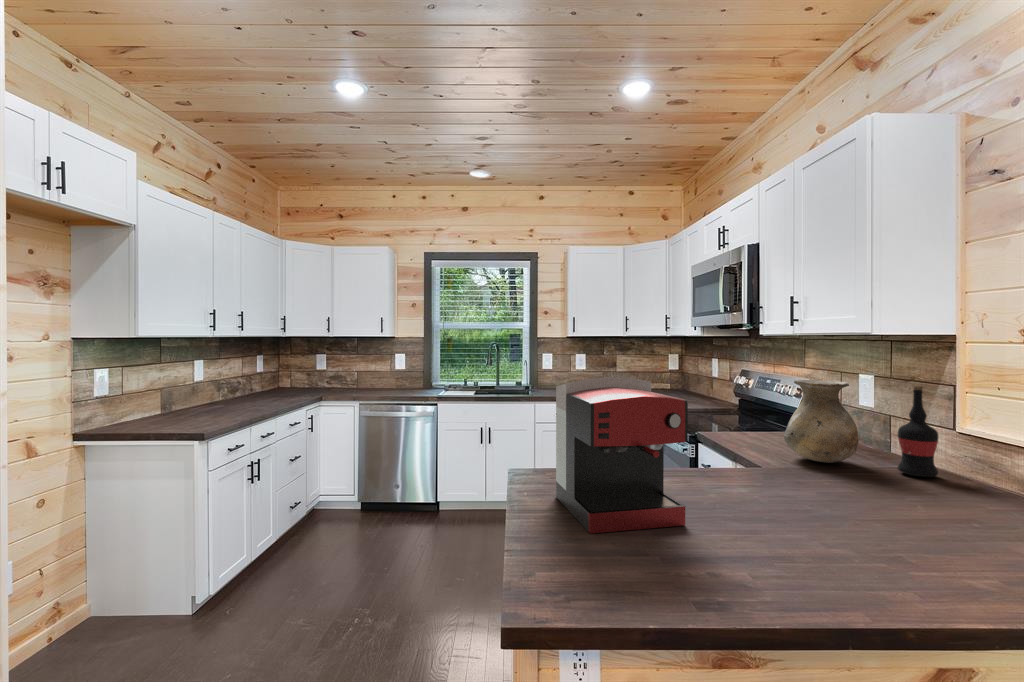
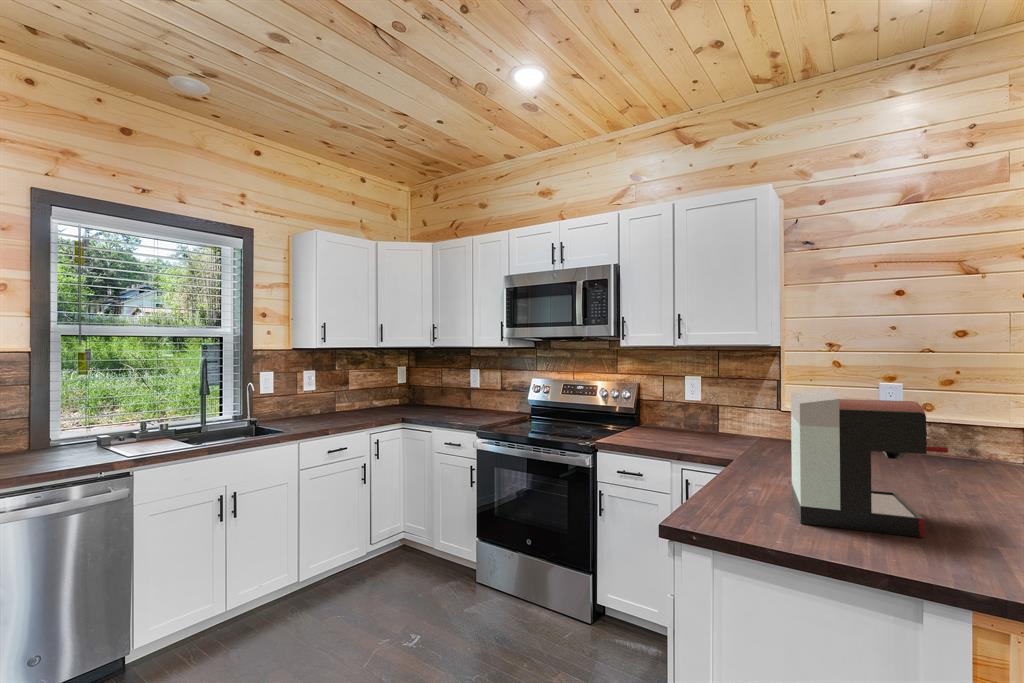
vase: present [784,380,859,463] -> none [702,382,756,446]
wine bottle: present [898,385,938,477] -> none [765,381,789,444]

